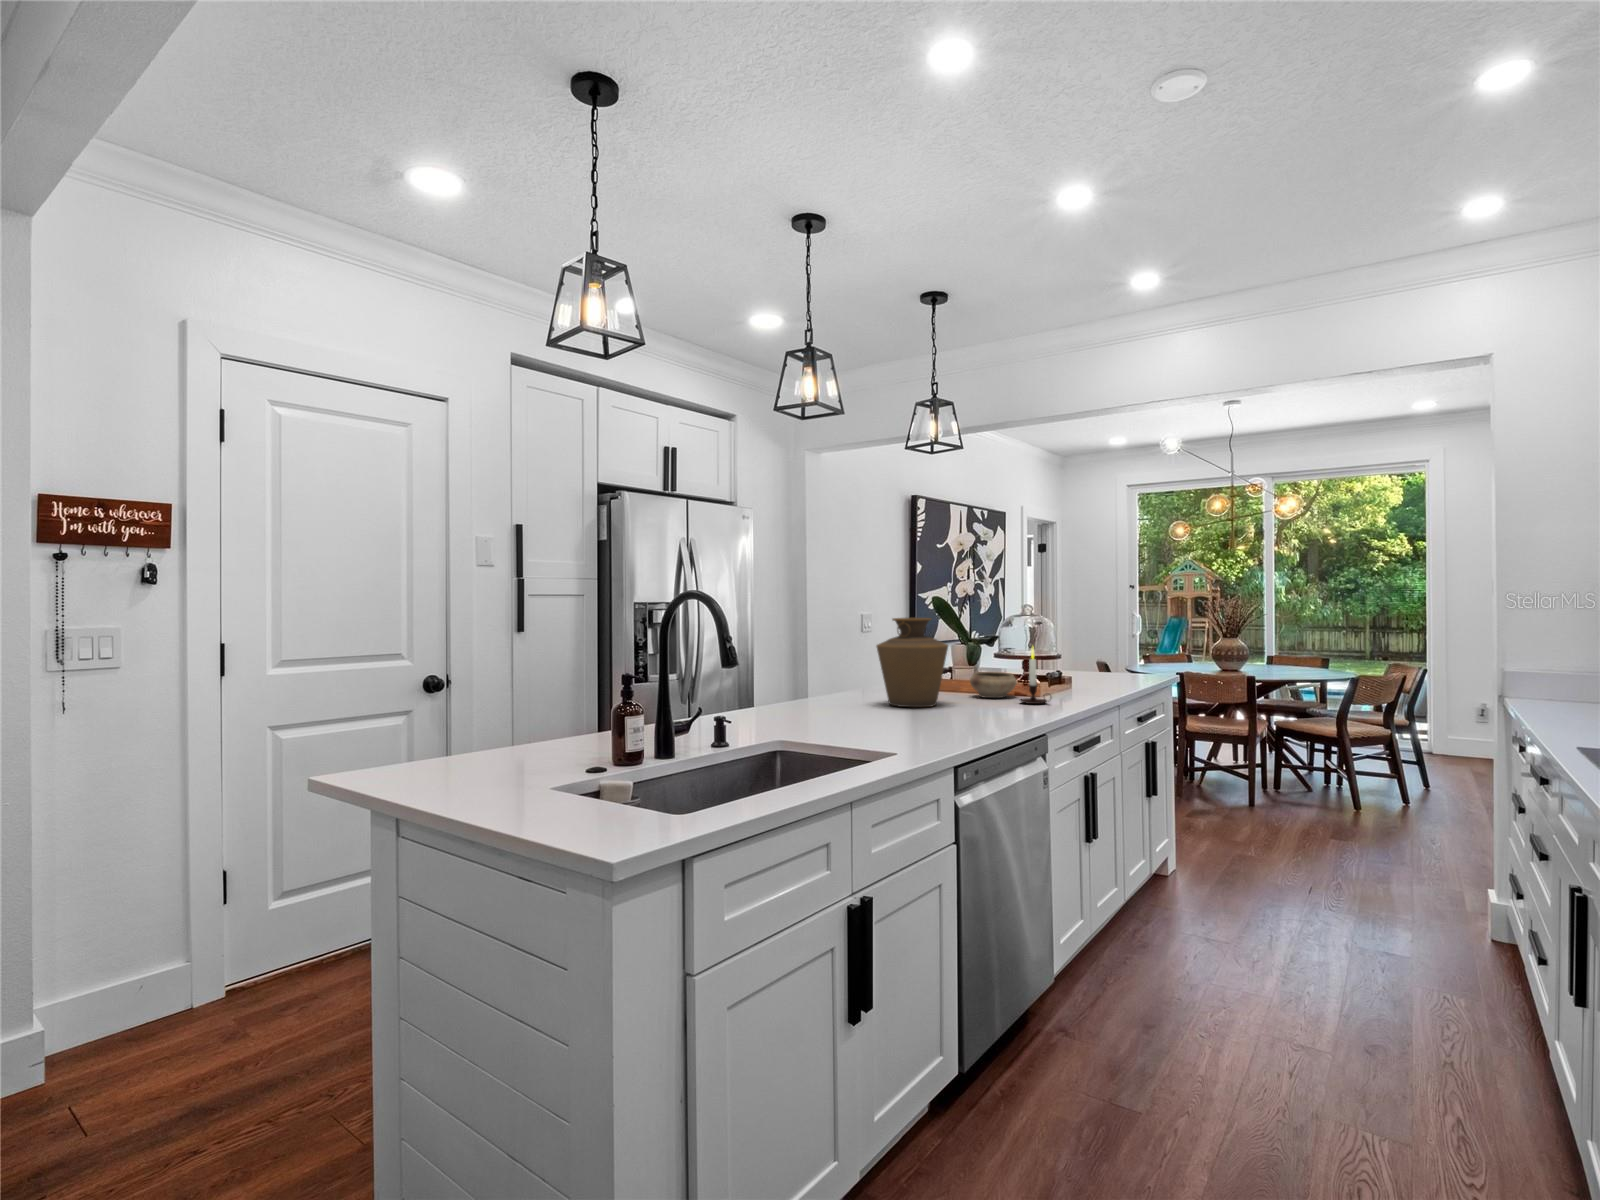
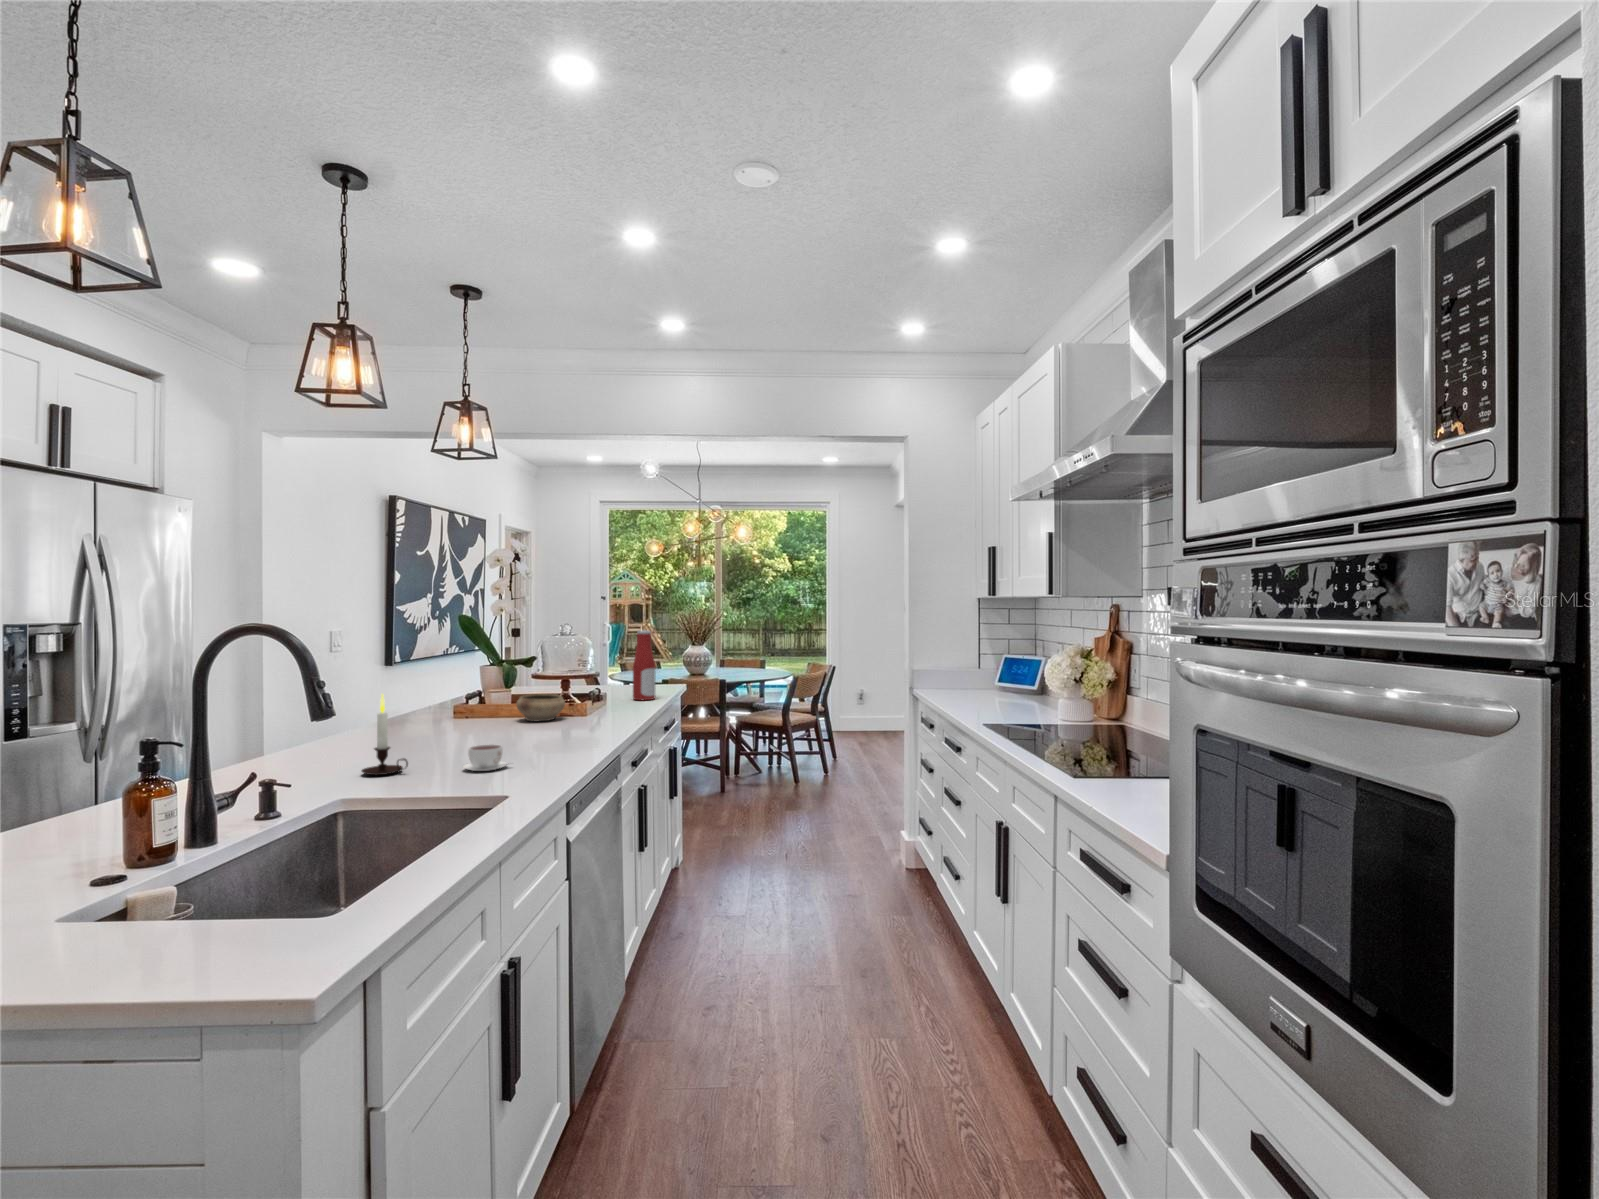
bottle: none [1104,612,1130,687] -> present [633,630,656,700]
vase: present [877,618,948,707] -> none [422,642,506,740]
candle: present [1020,647,1047,704] -> present [362,695,408,775]
coffee cup: none [881,709,924,732] -> present [463,744,509,771]

